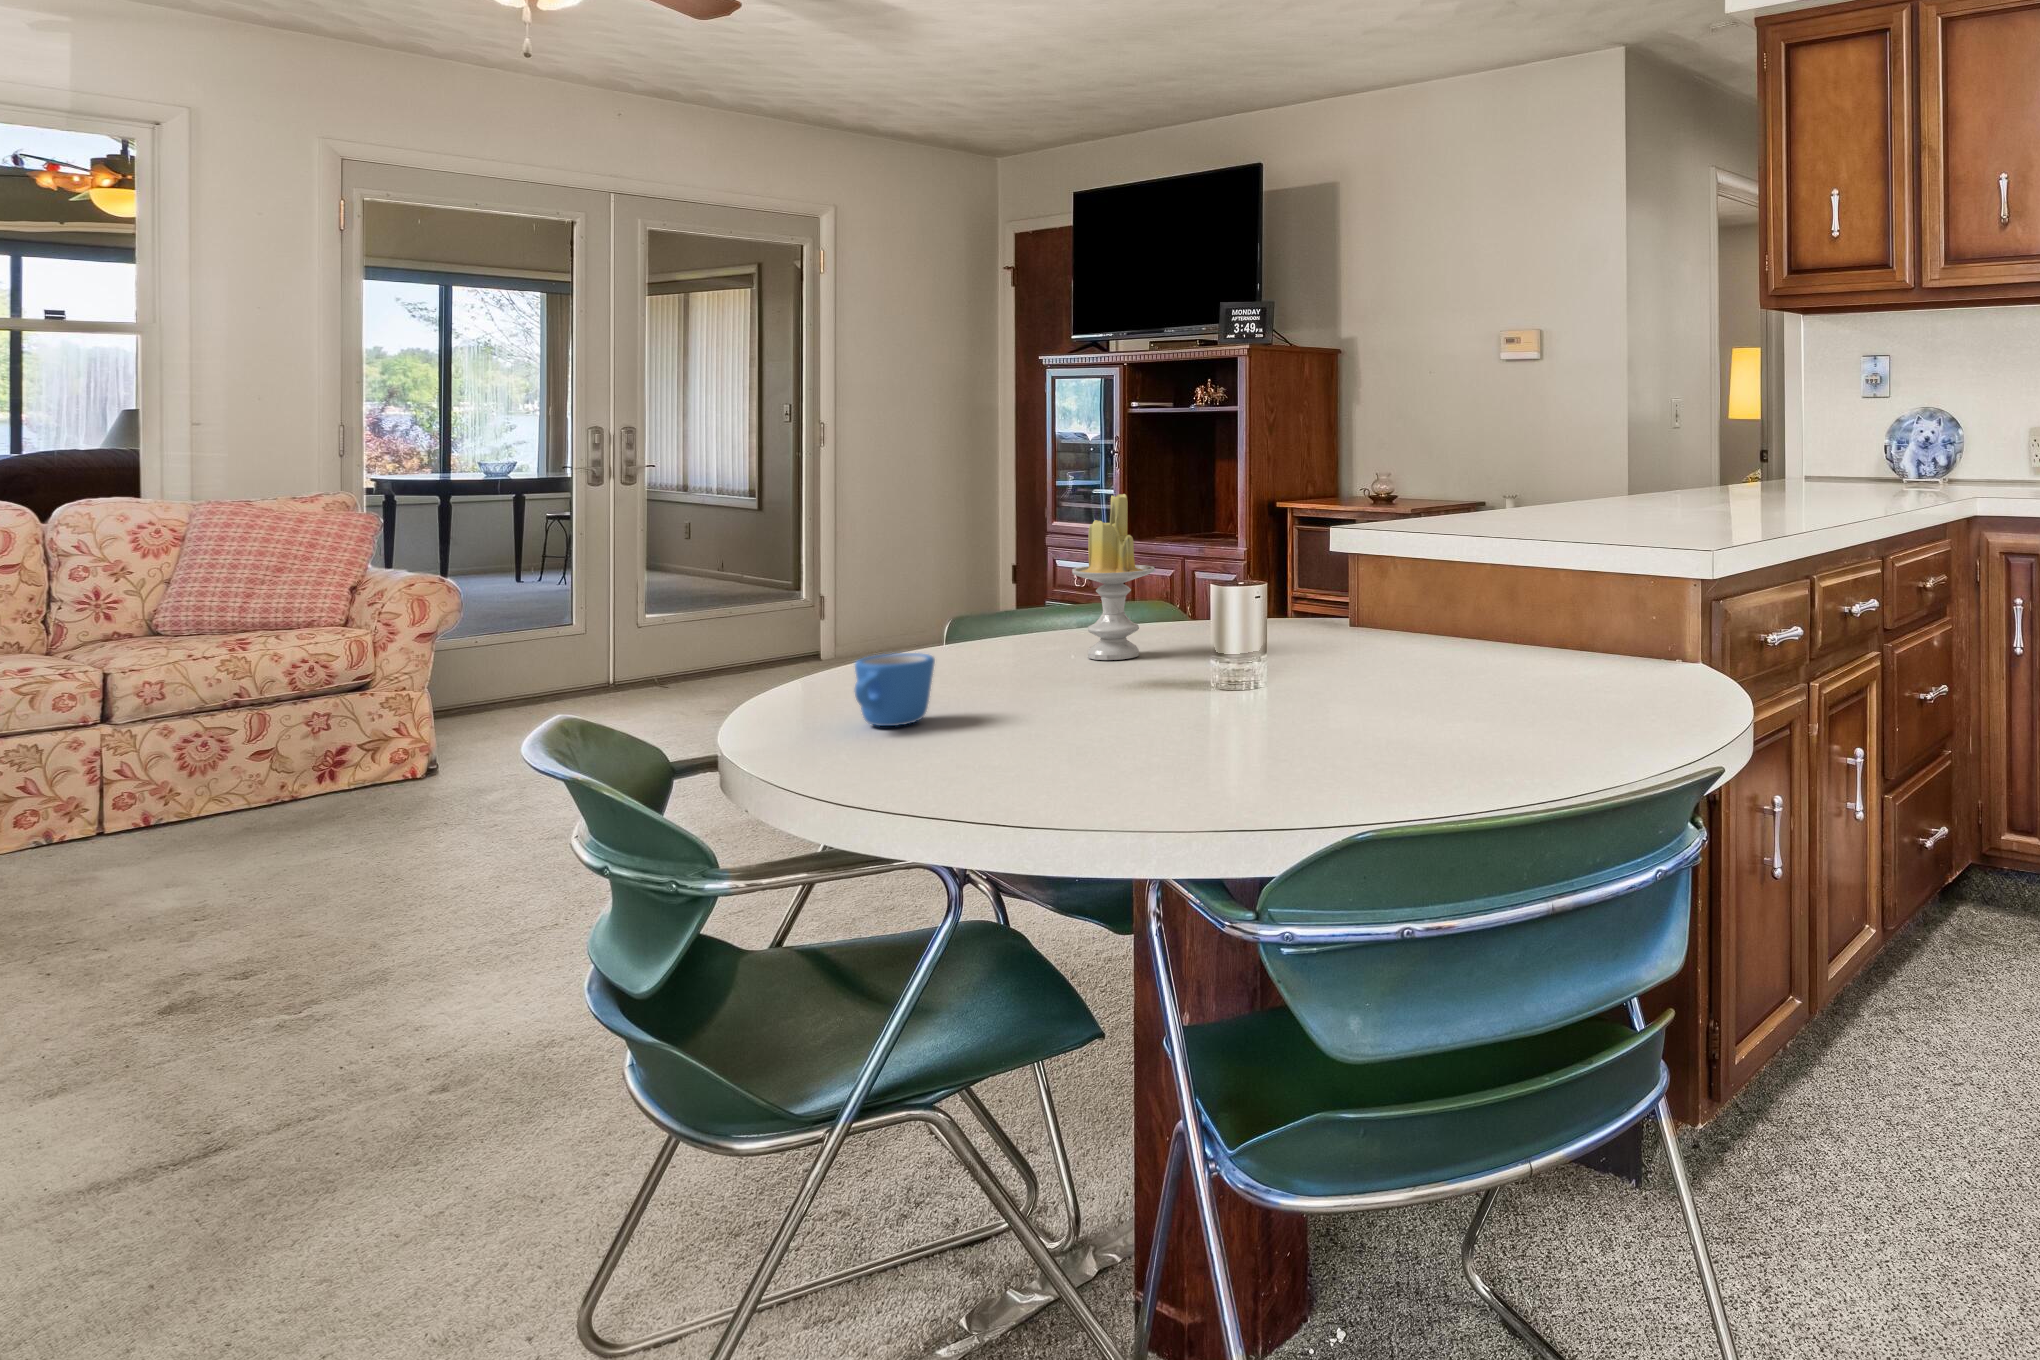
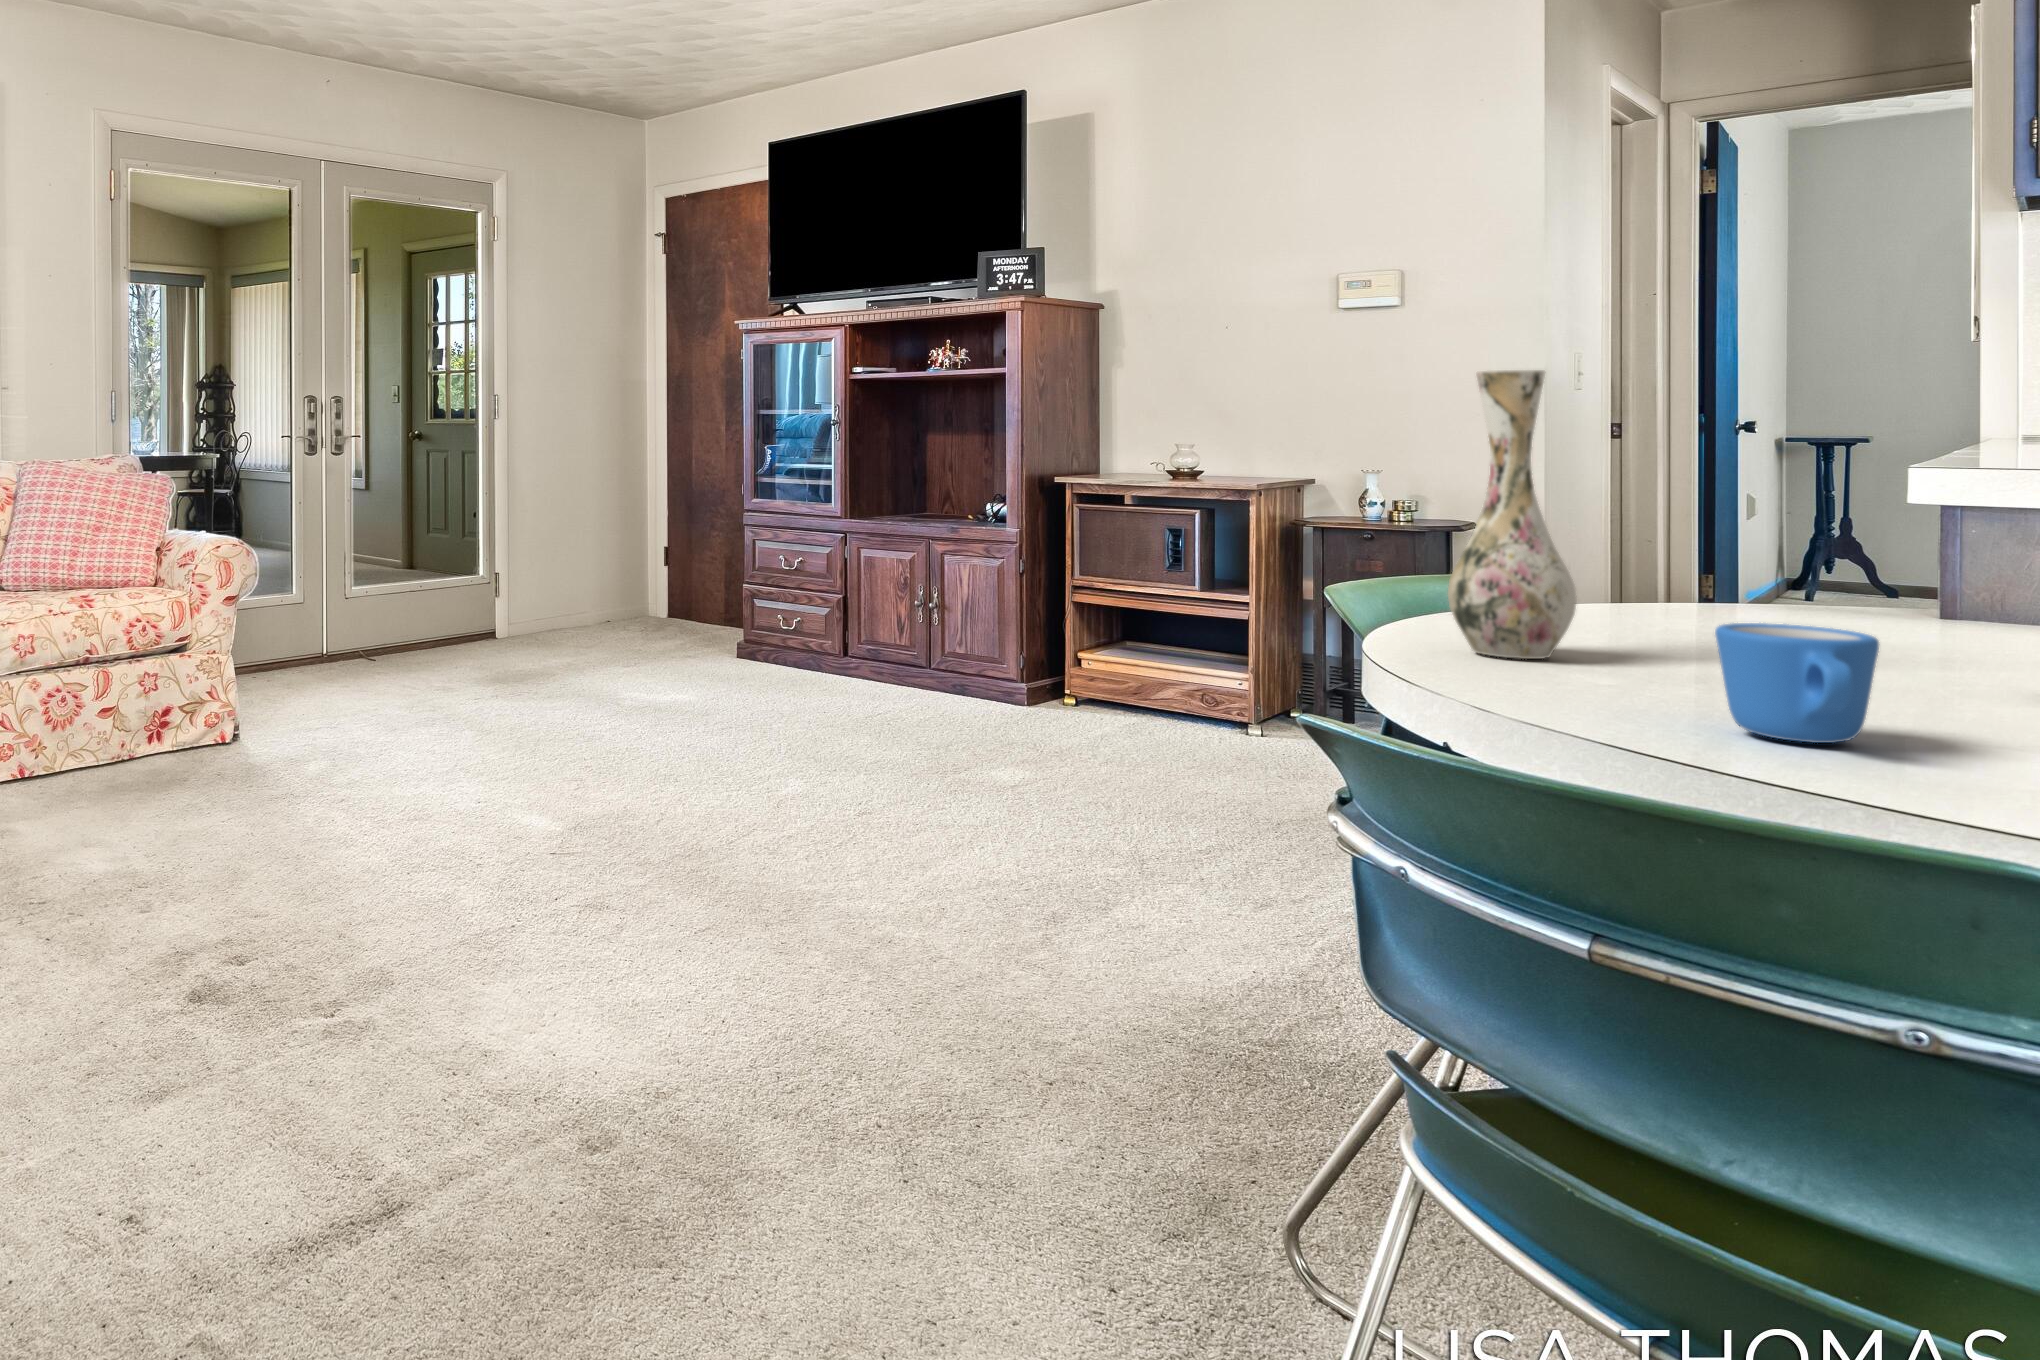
vase: none [925,477,1002,673] -> present [1448,370,1577,659]
candle: present [1072,494,1155,660] -> none [1593,402,1750,649]

